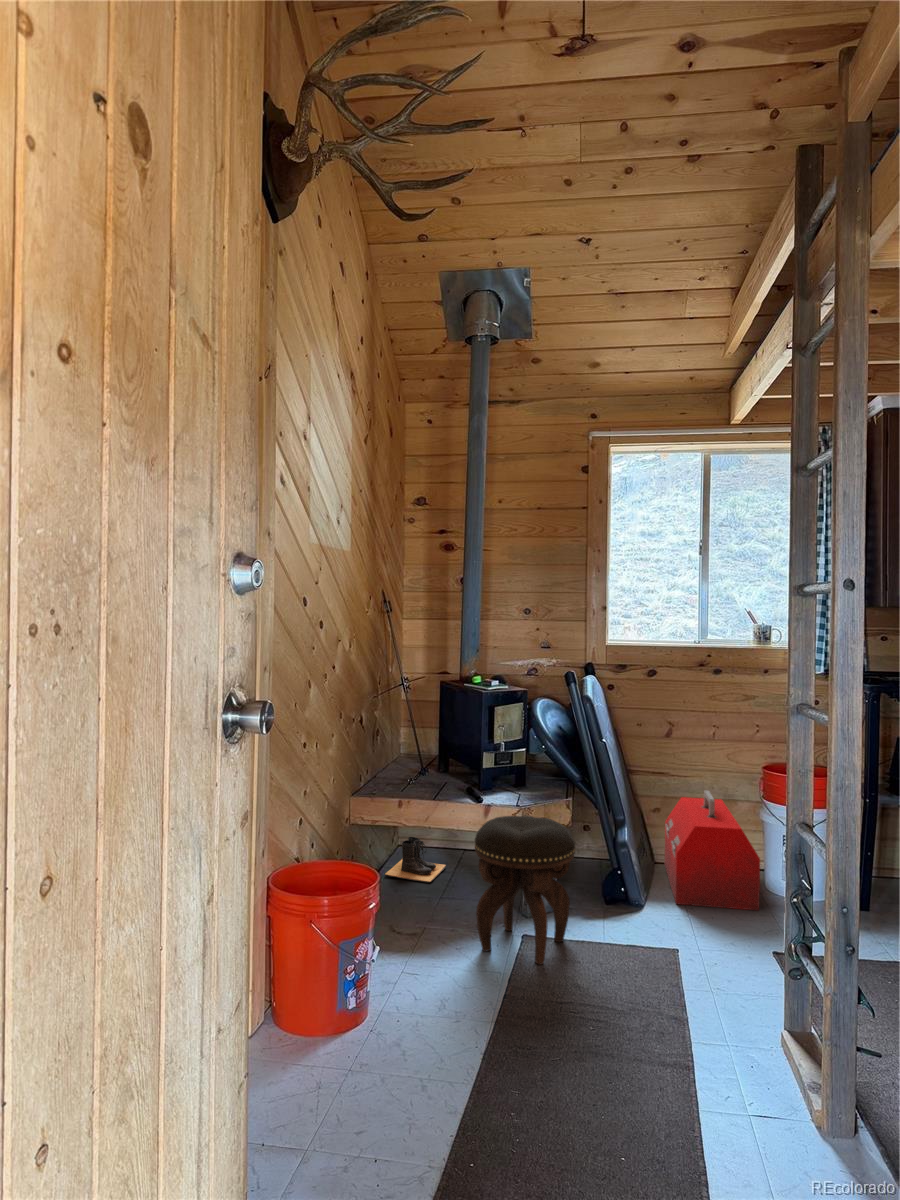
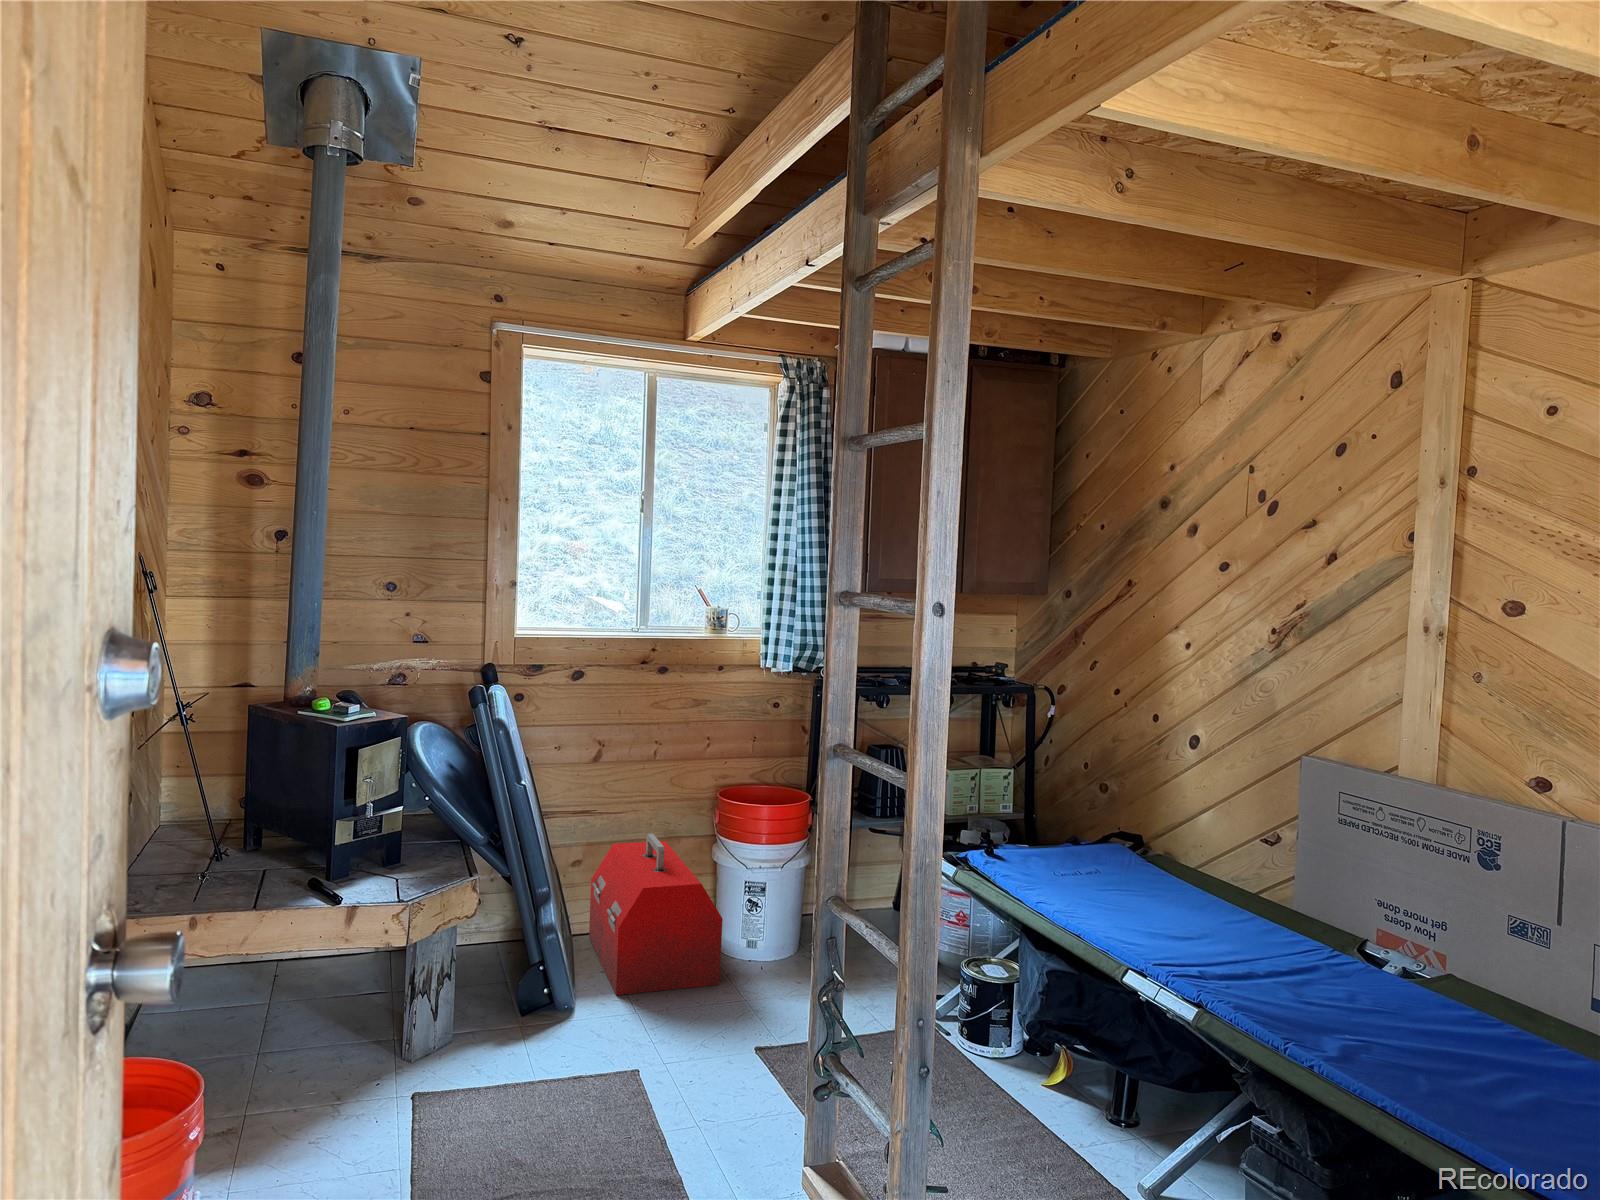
footstool: present [475,815,575,964] -> none [335,913,497,1135]
boots: present [385,837,446,882] -> none [146,960,257,1034]

